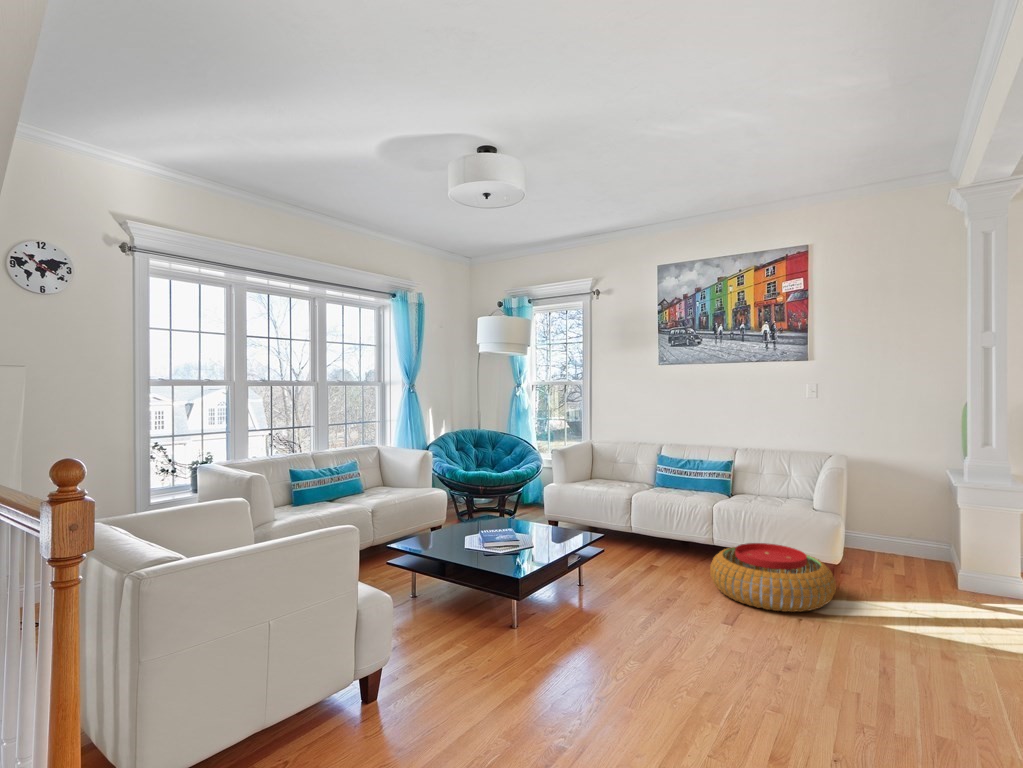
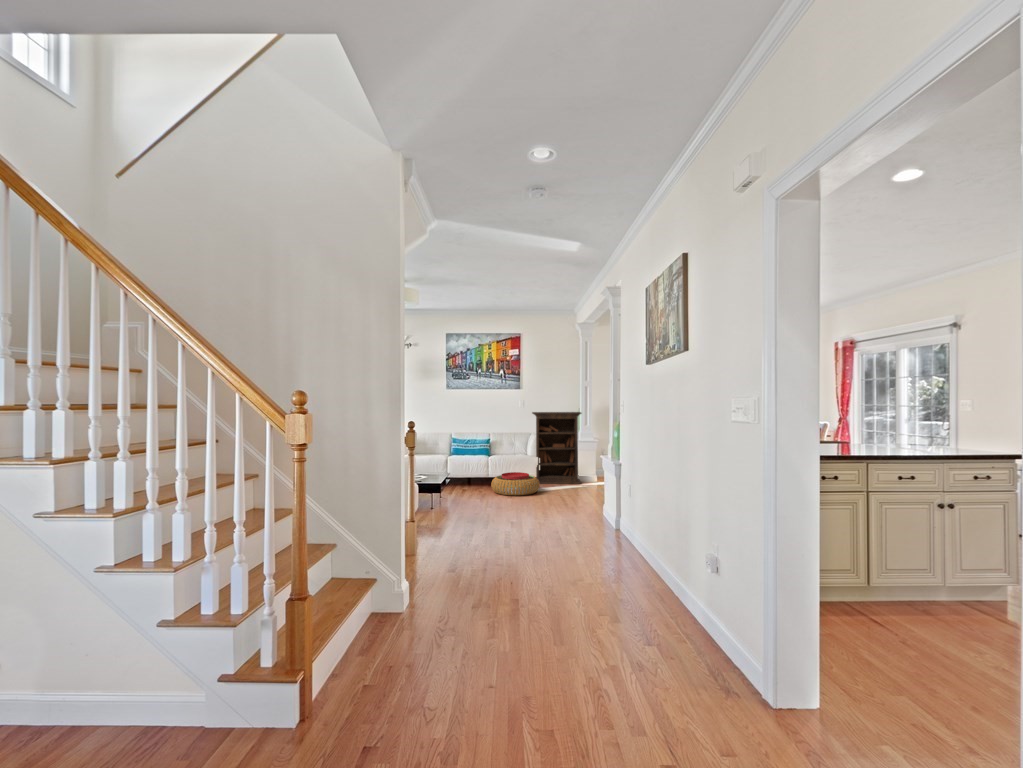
bookcase: none [827,409,973,593] -> present [532,412,581,484]

